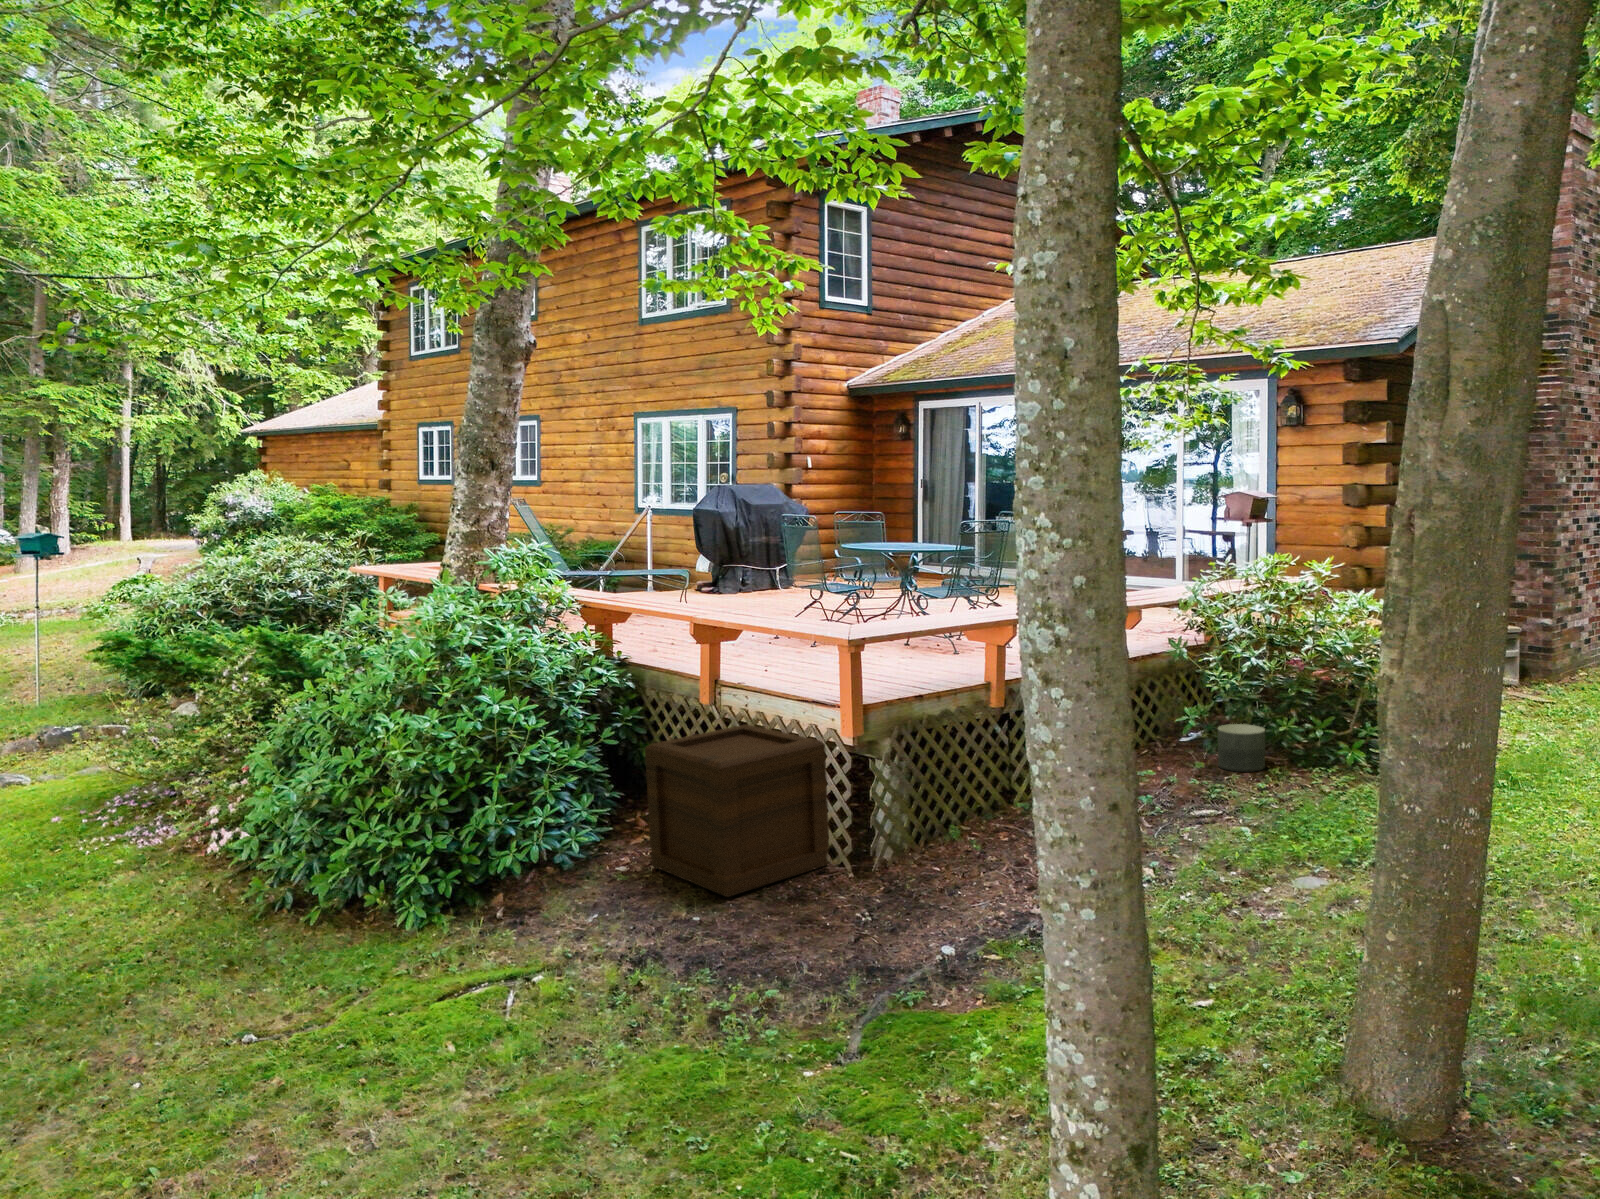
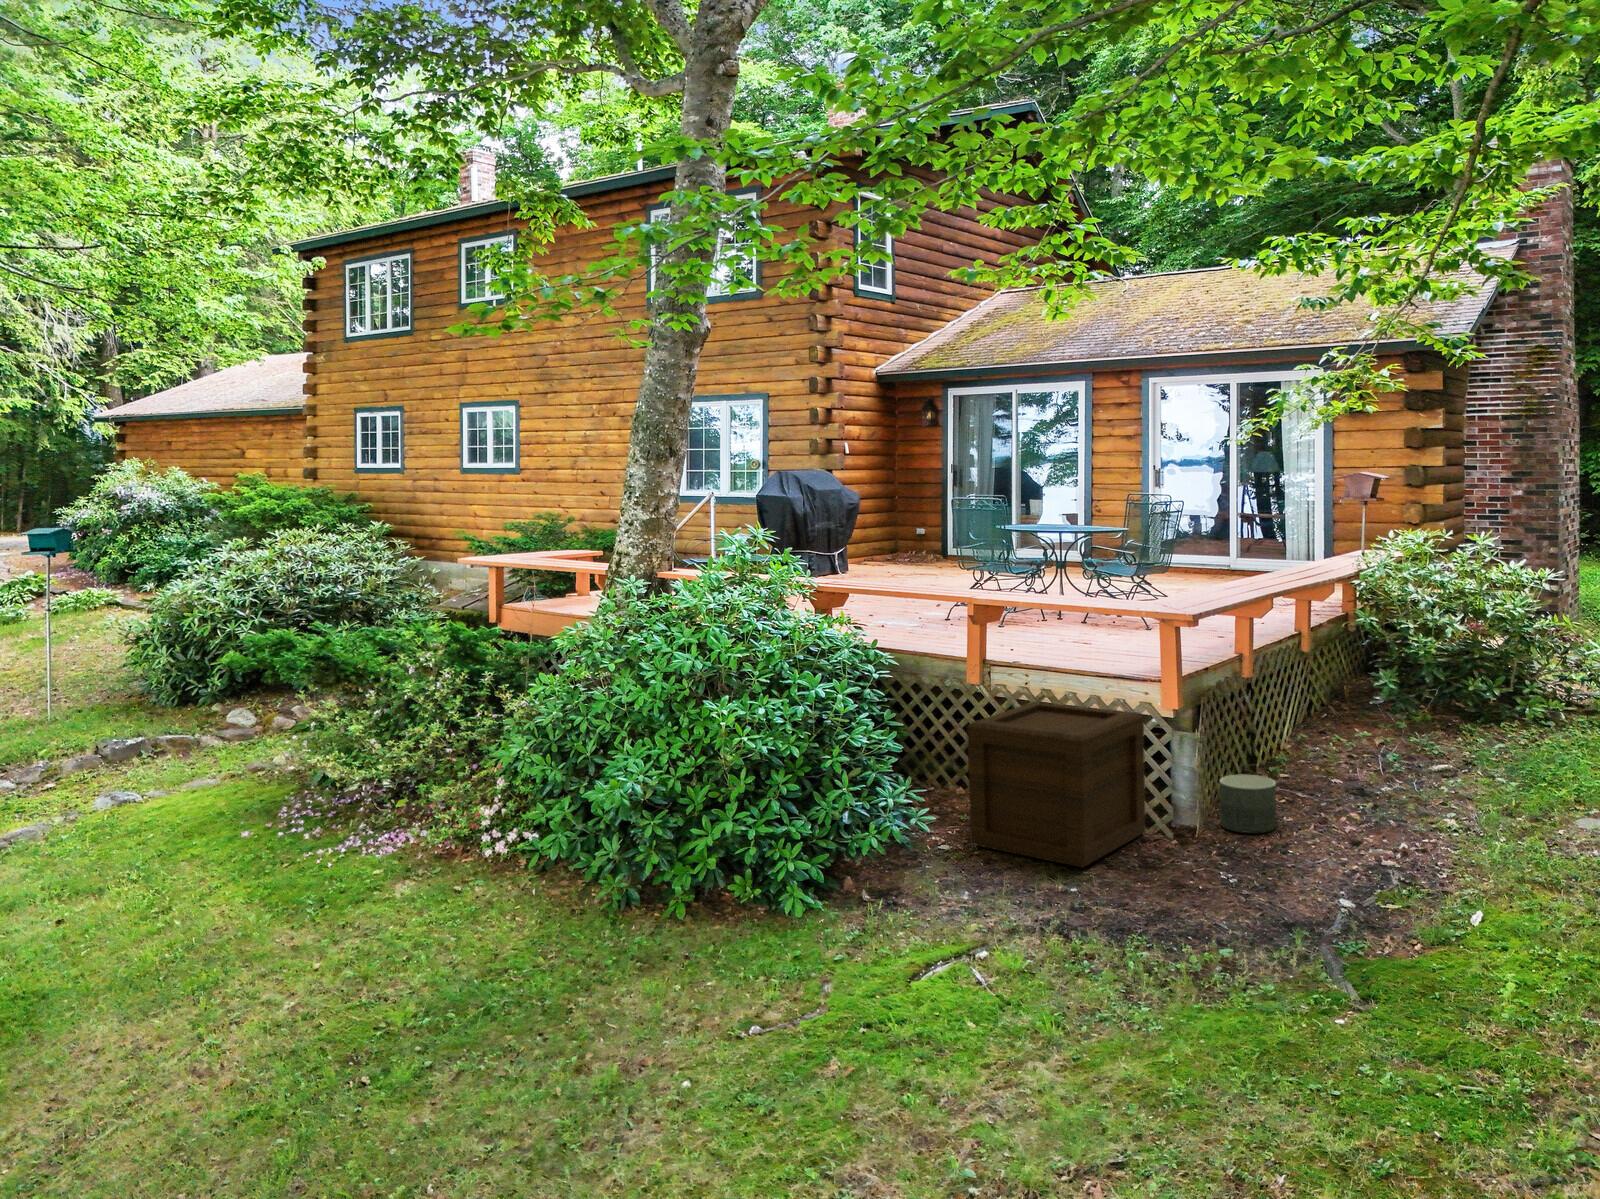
planter: present [1218,724,1265,772] -> present [1220,775,1276,833]

